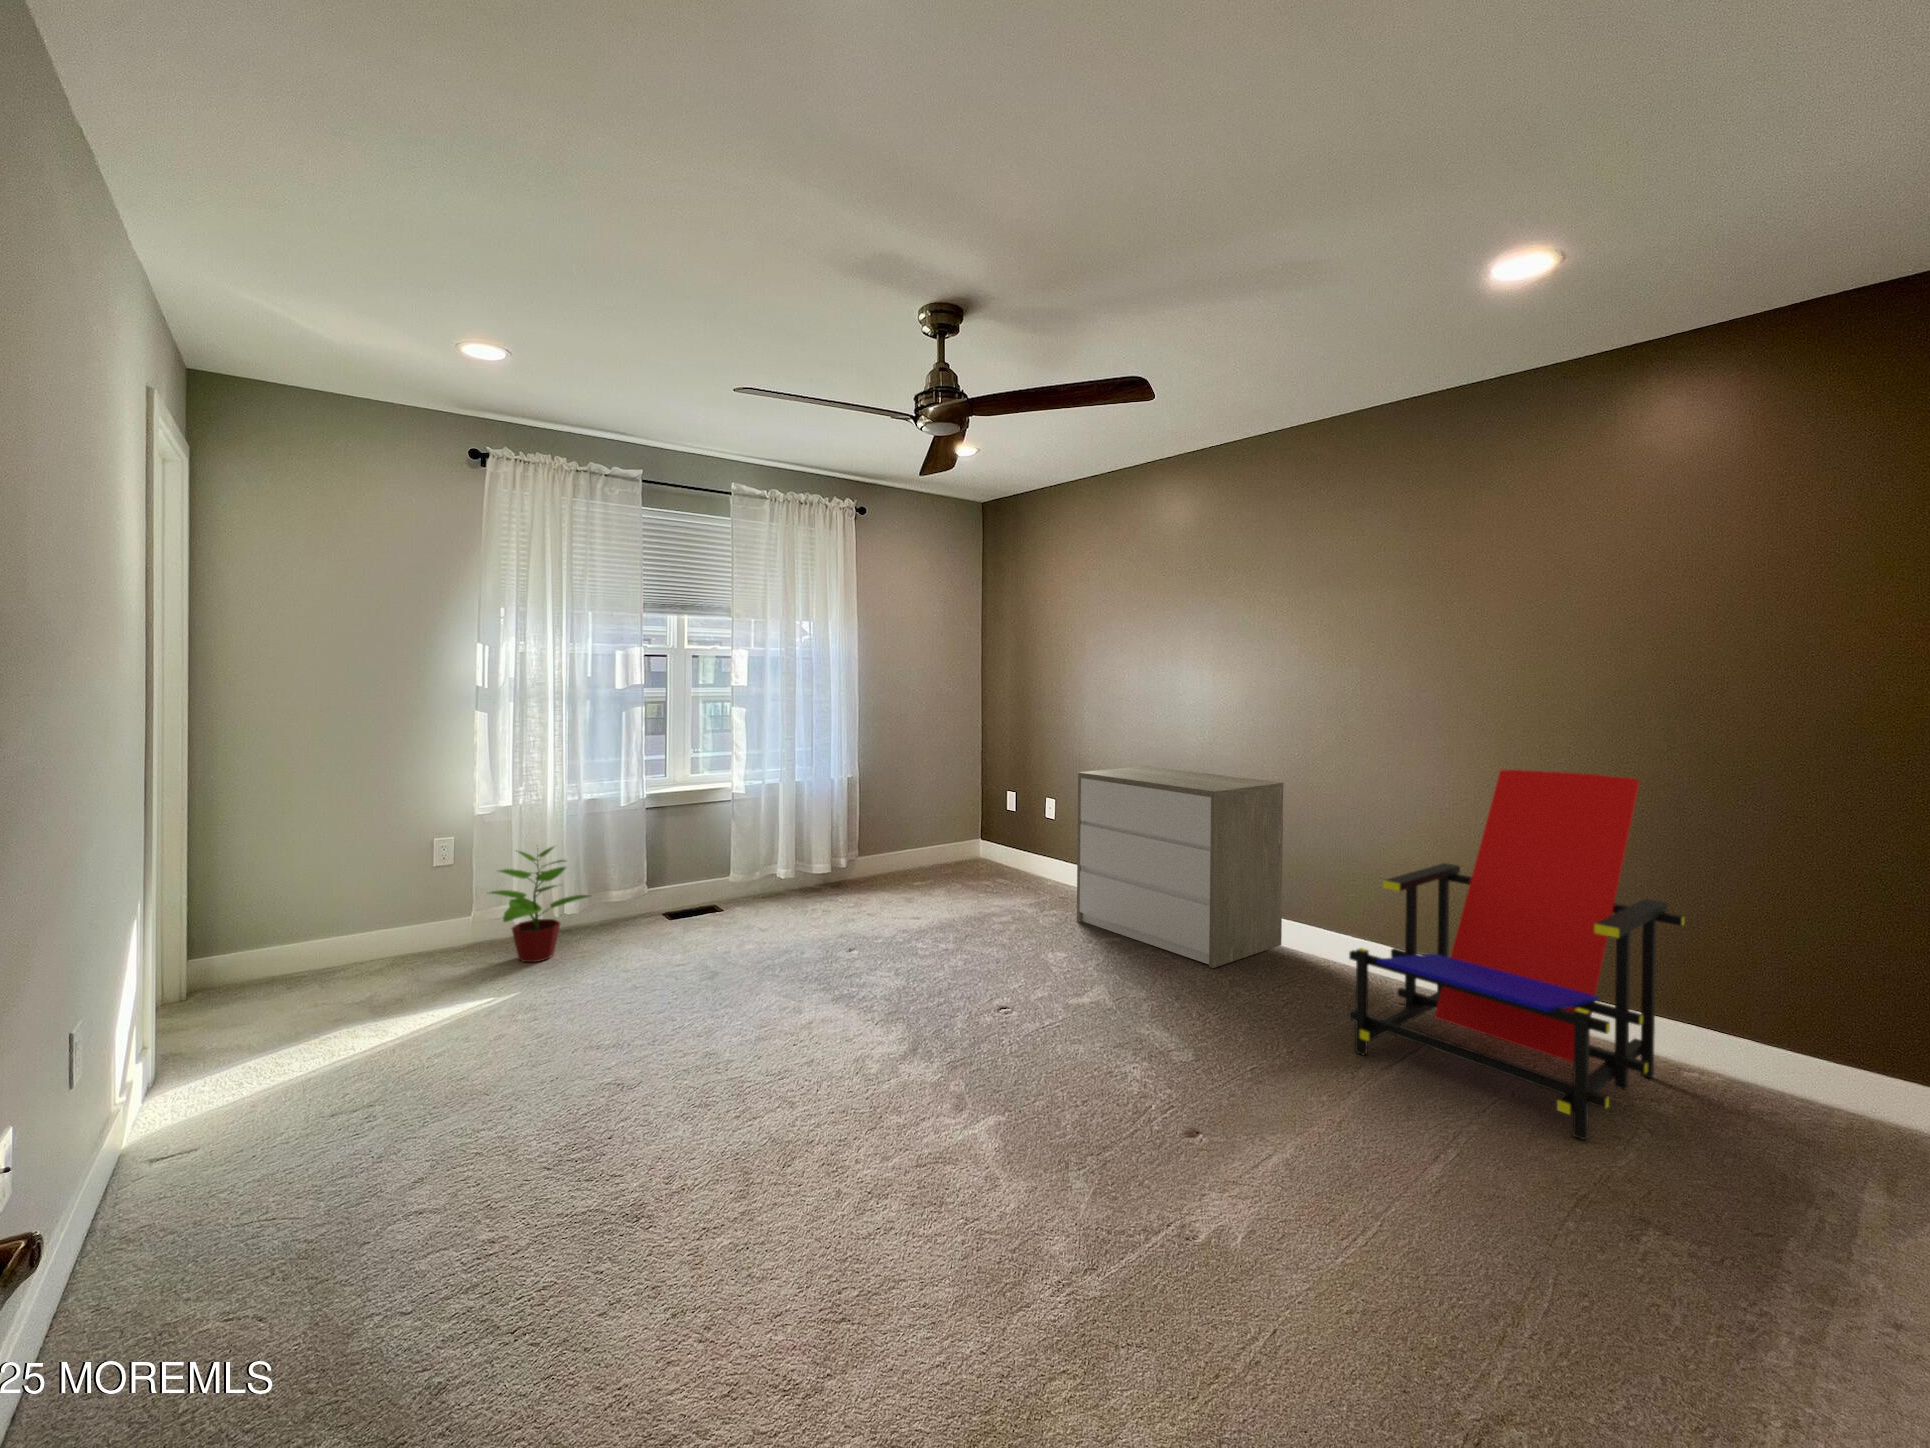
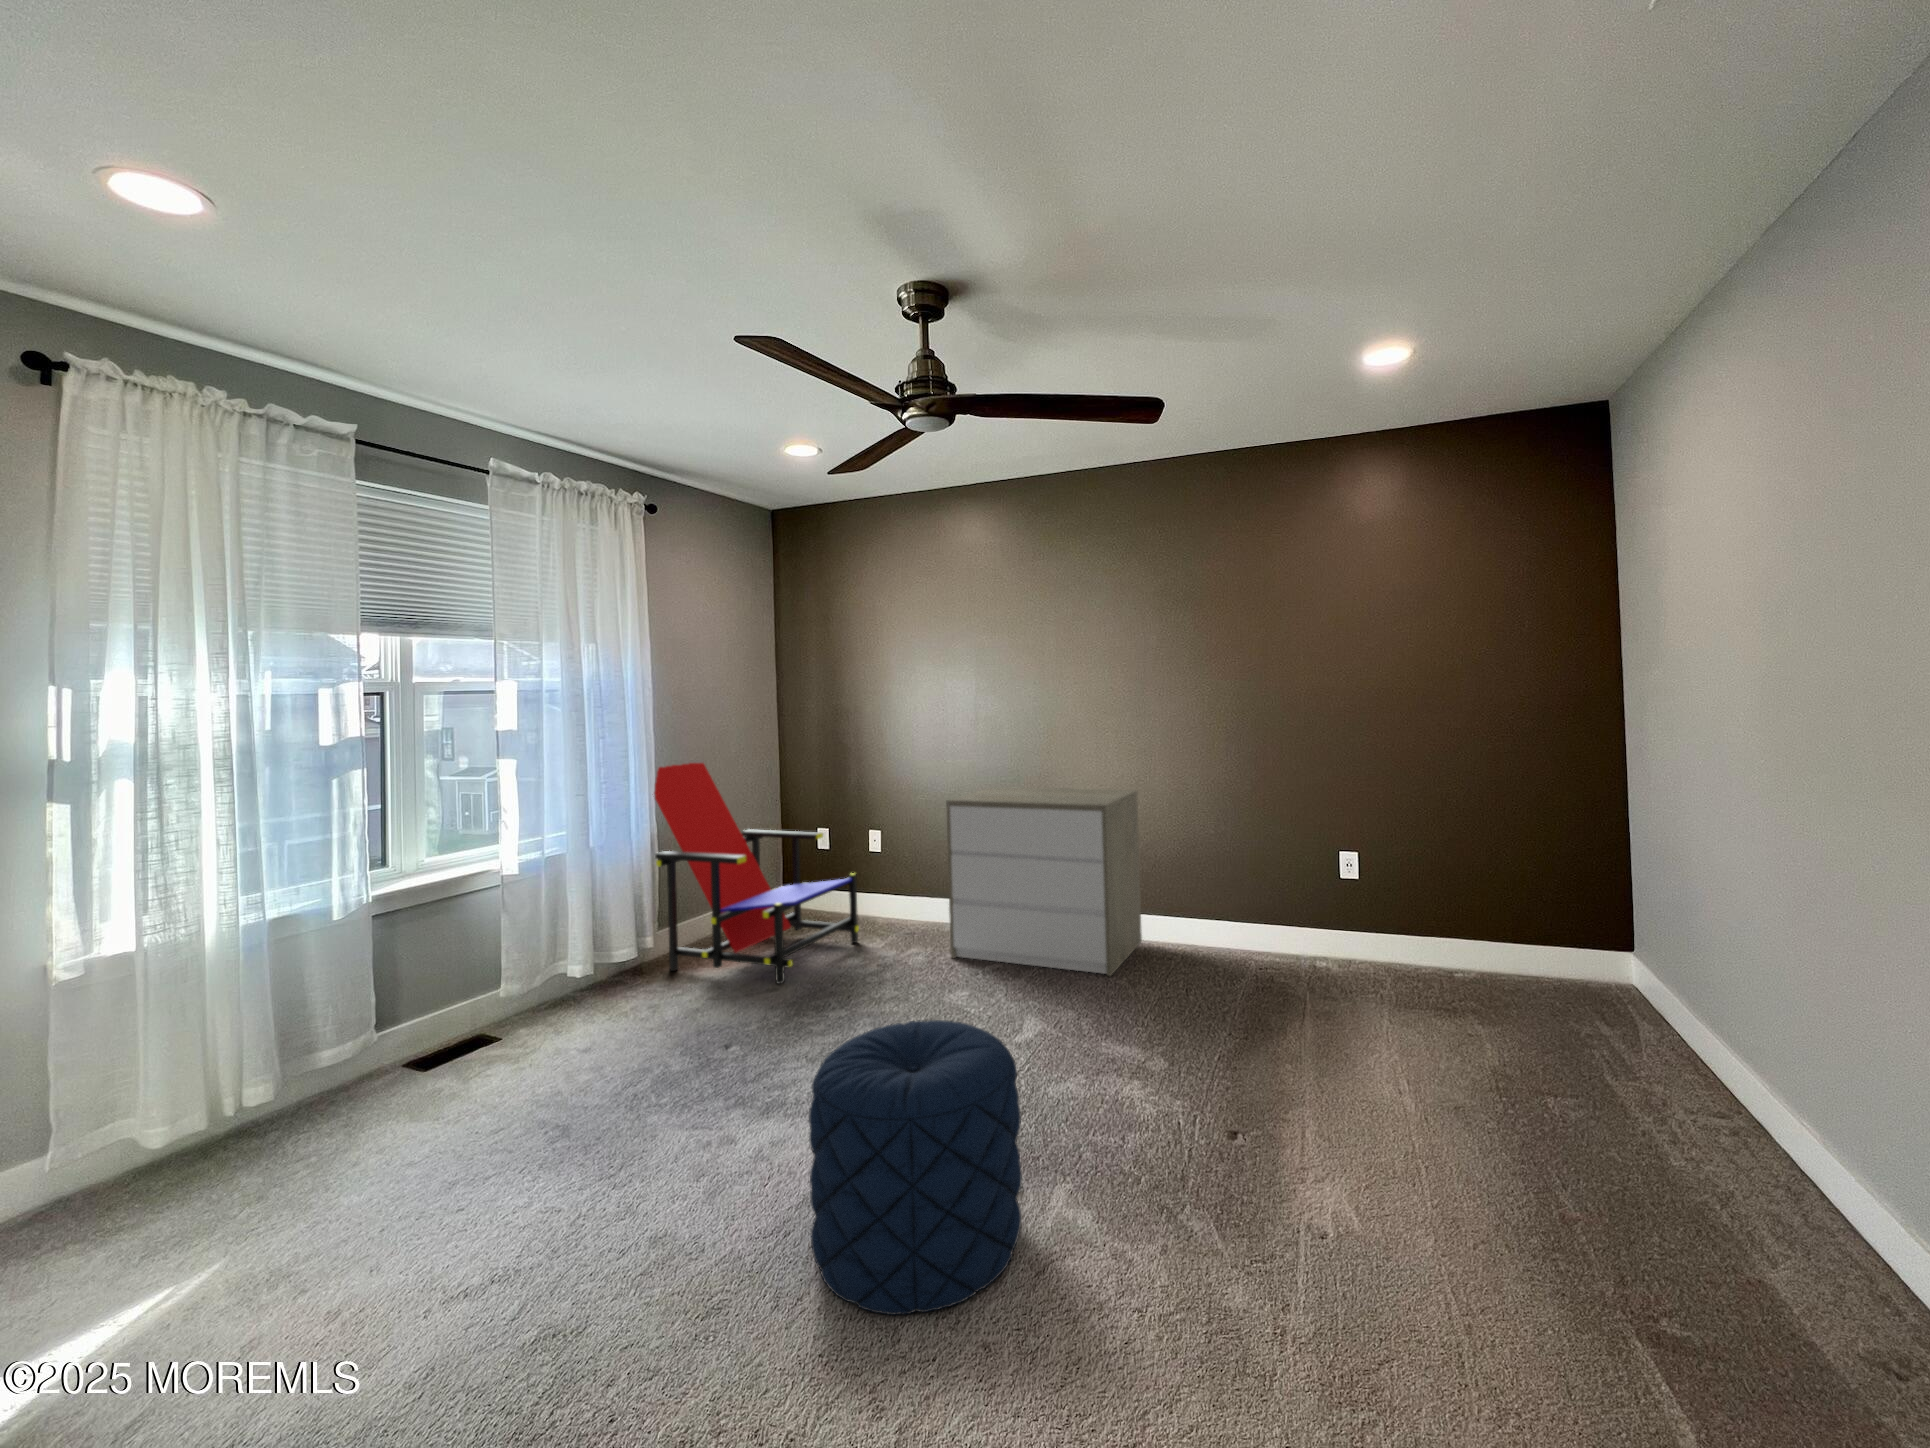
lounge chair: present [1349,768,1684,1140] -> present [654,763,859,984]
potted plant: present [489,847,589,962] -> none [108,1002,324,1206]
pouf: none [768,937,942,1159] -> present [809,1020,1022,1315]

